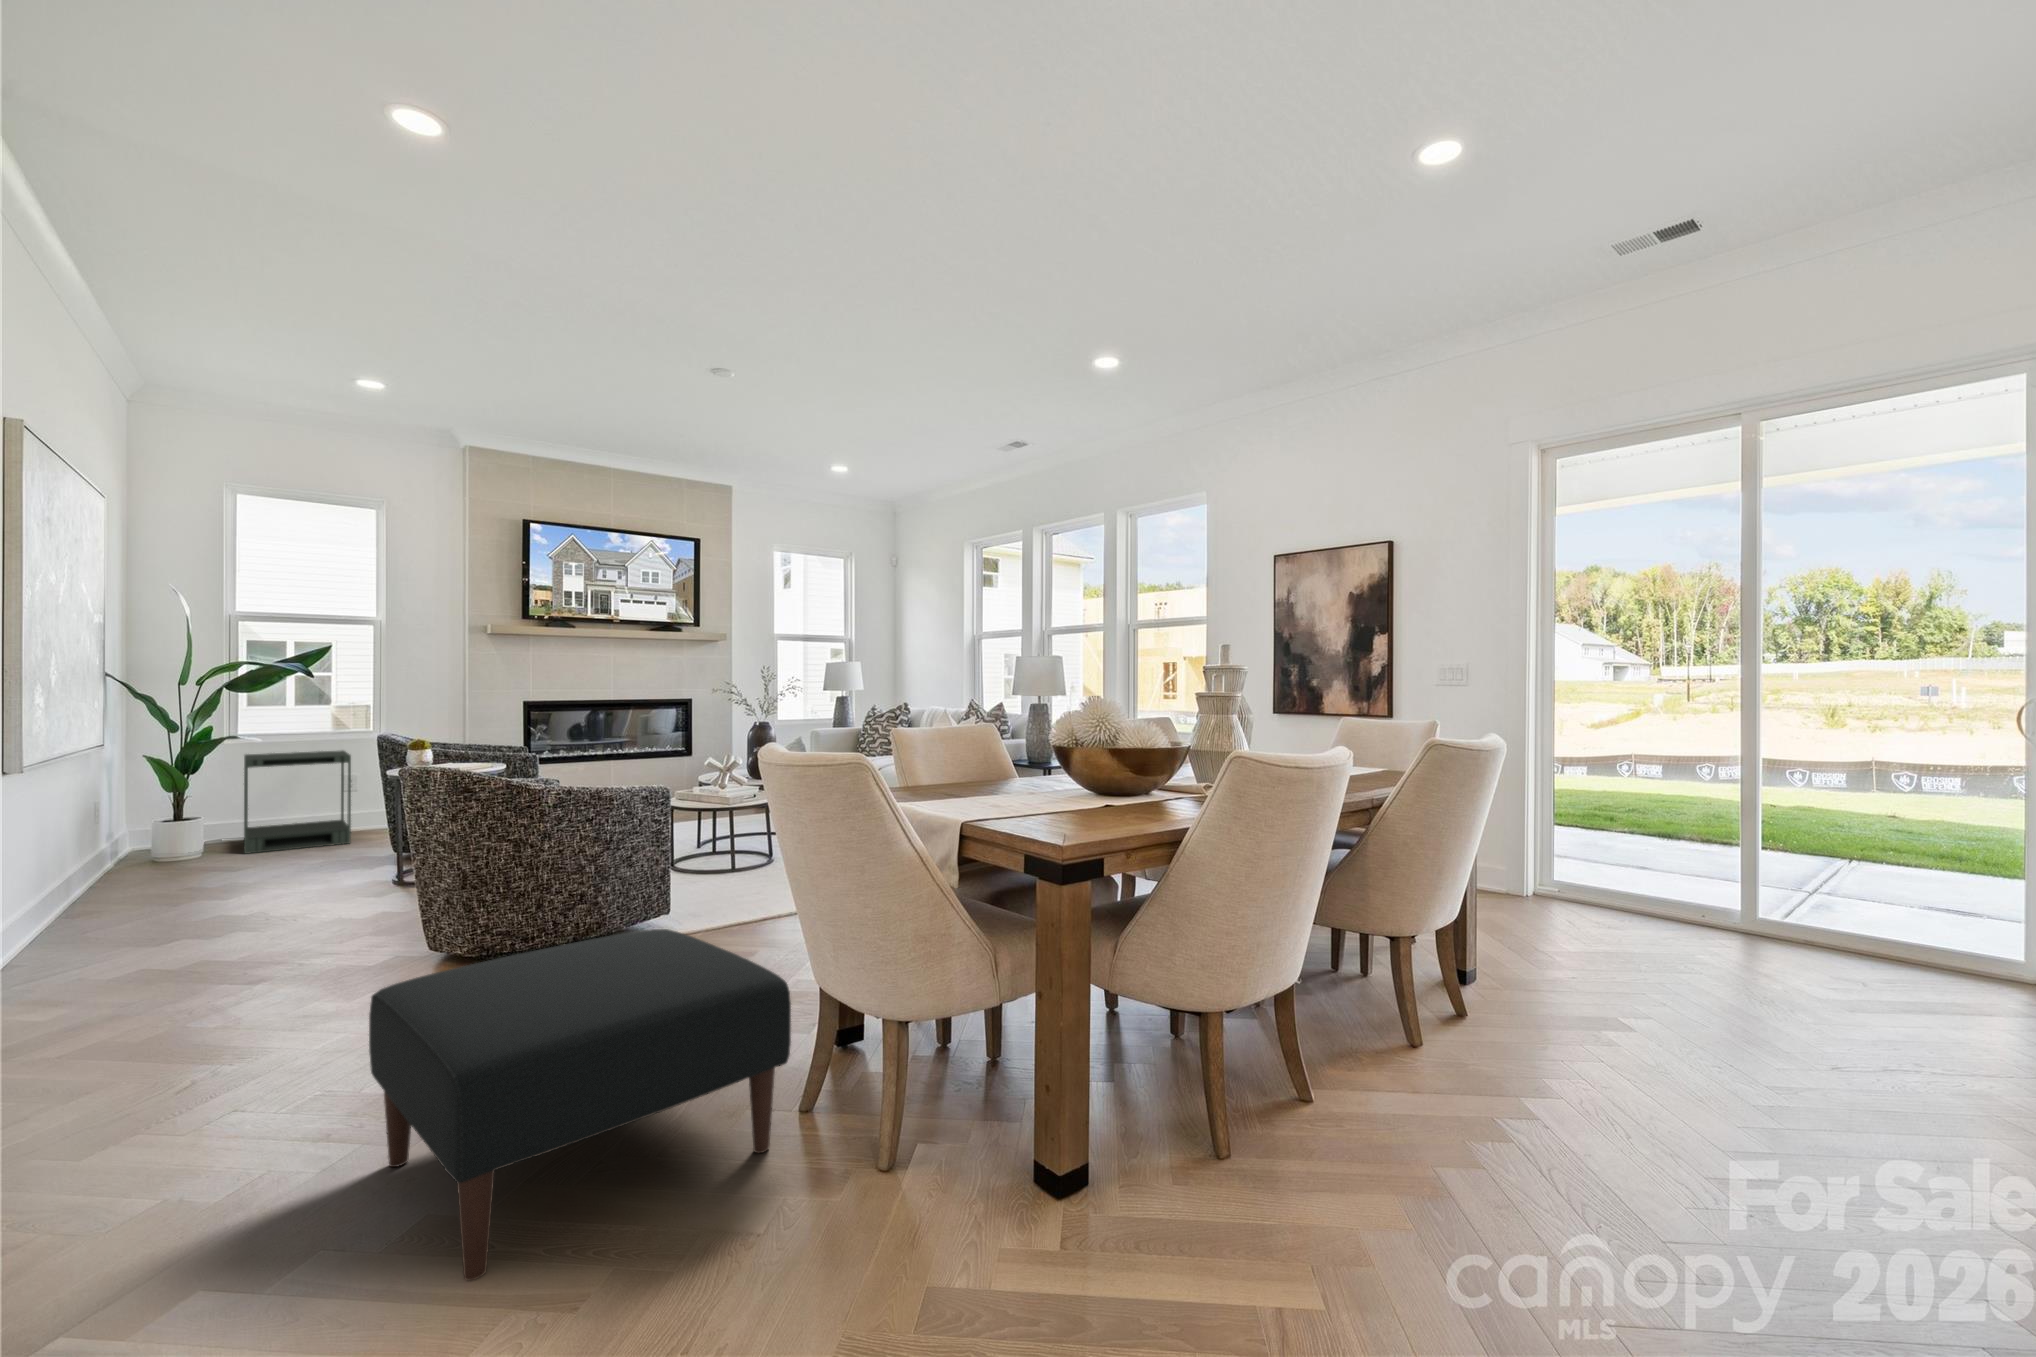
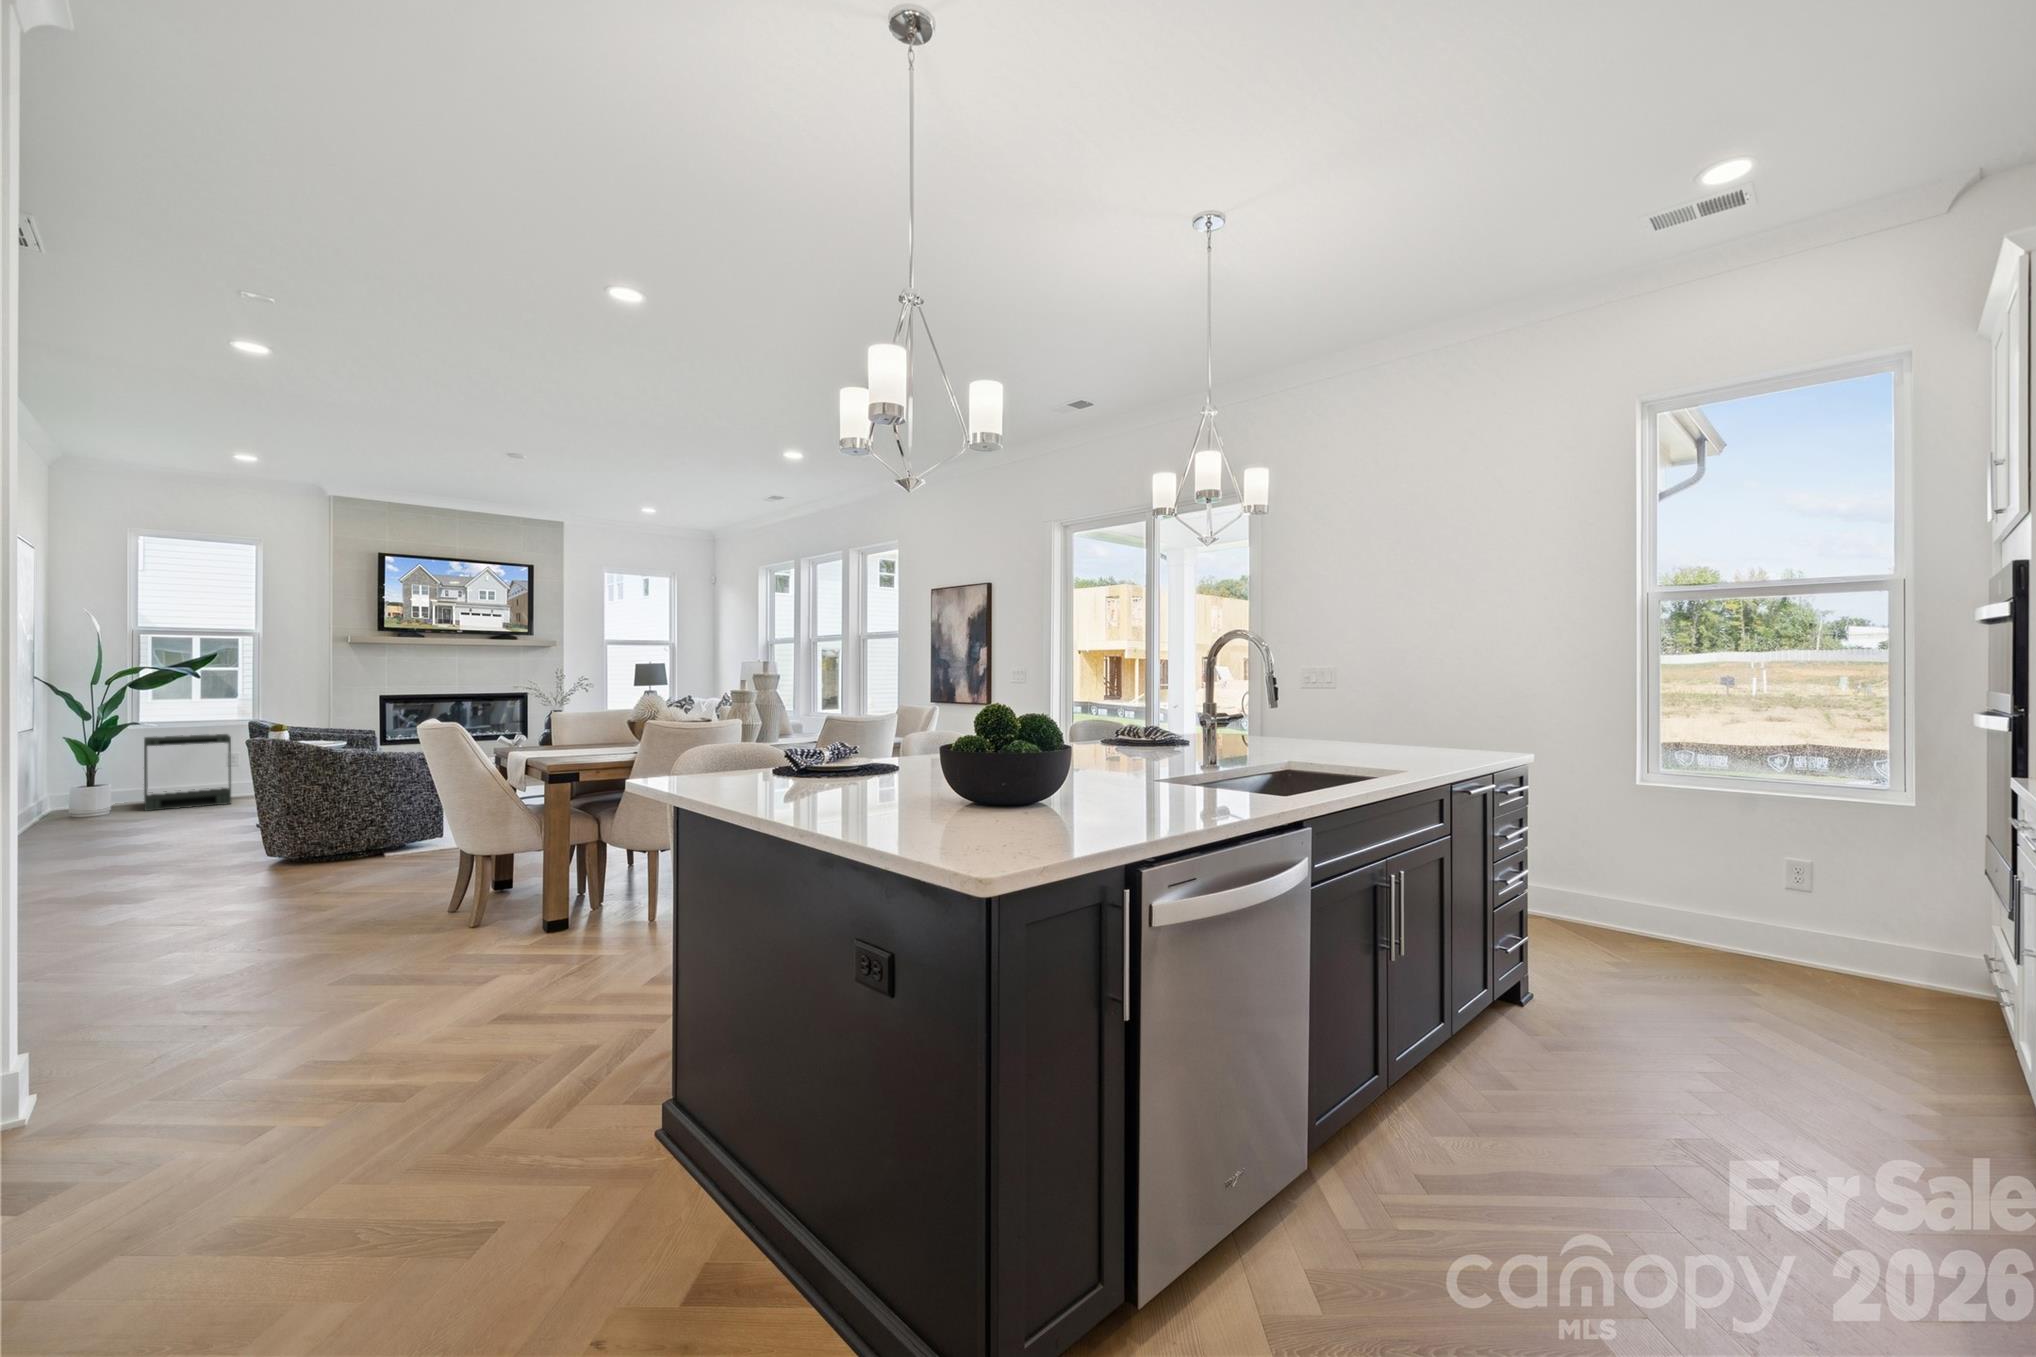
ottoman: present [369,929,791,1281] -> none [198,822,426,957]

